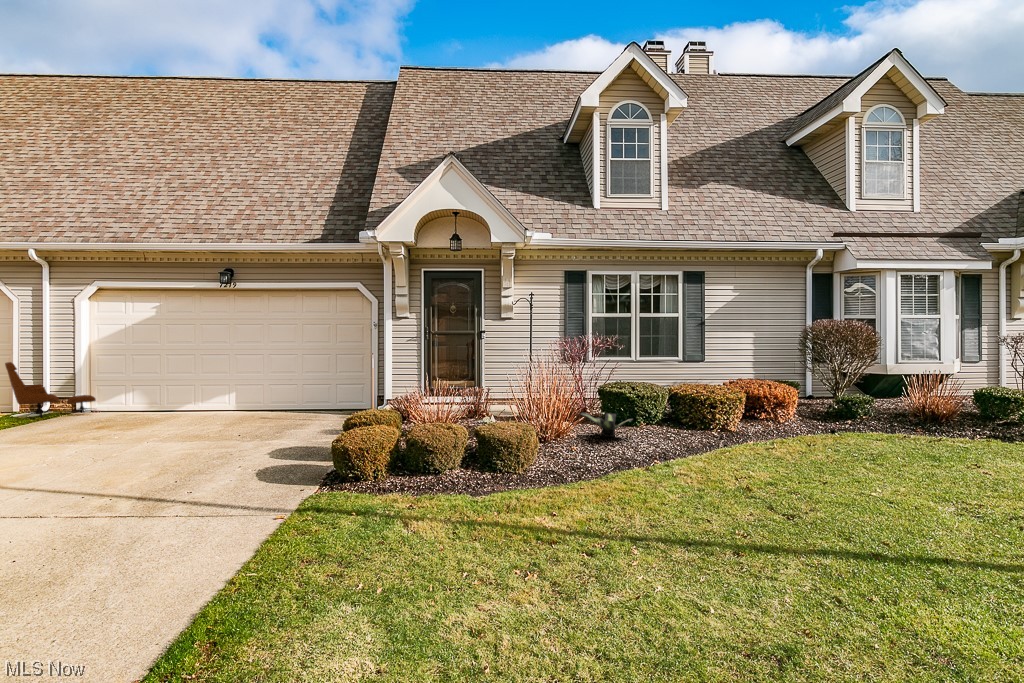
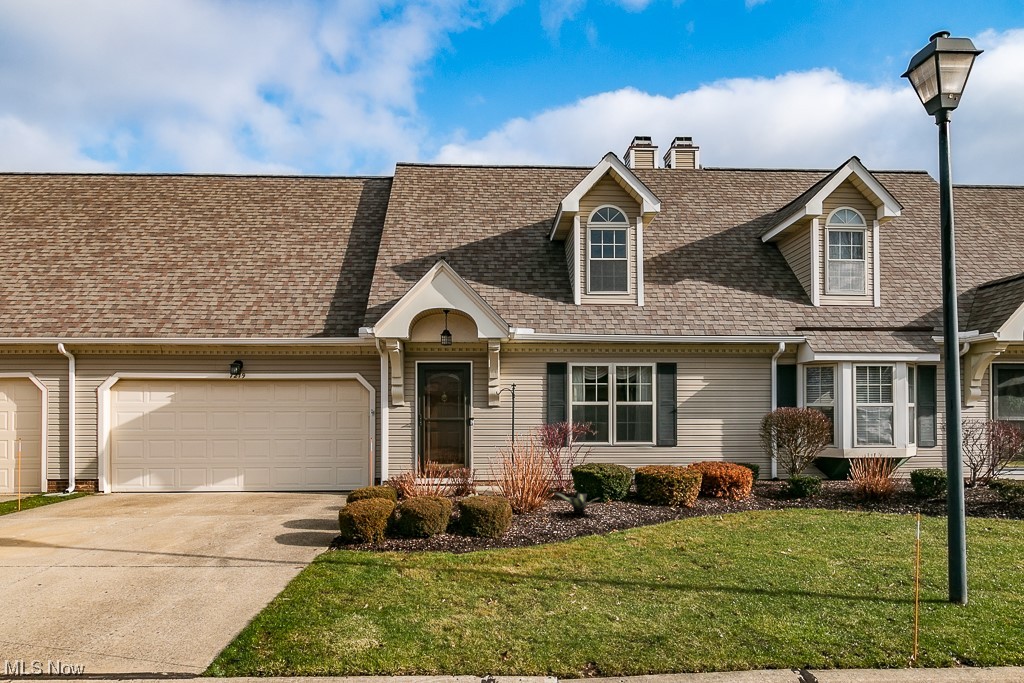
lounge chair: present [5,362,96,418] -> none [36,448,108,500]

